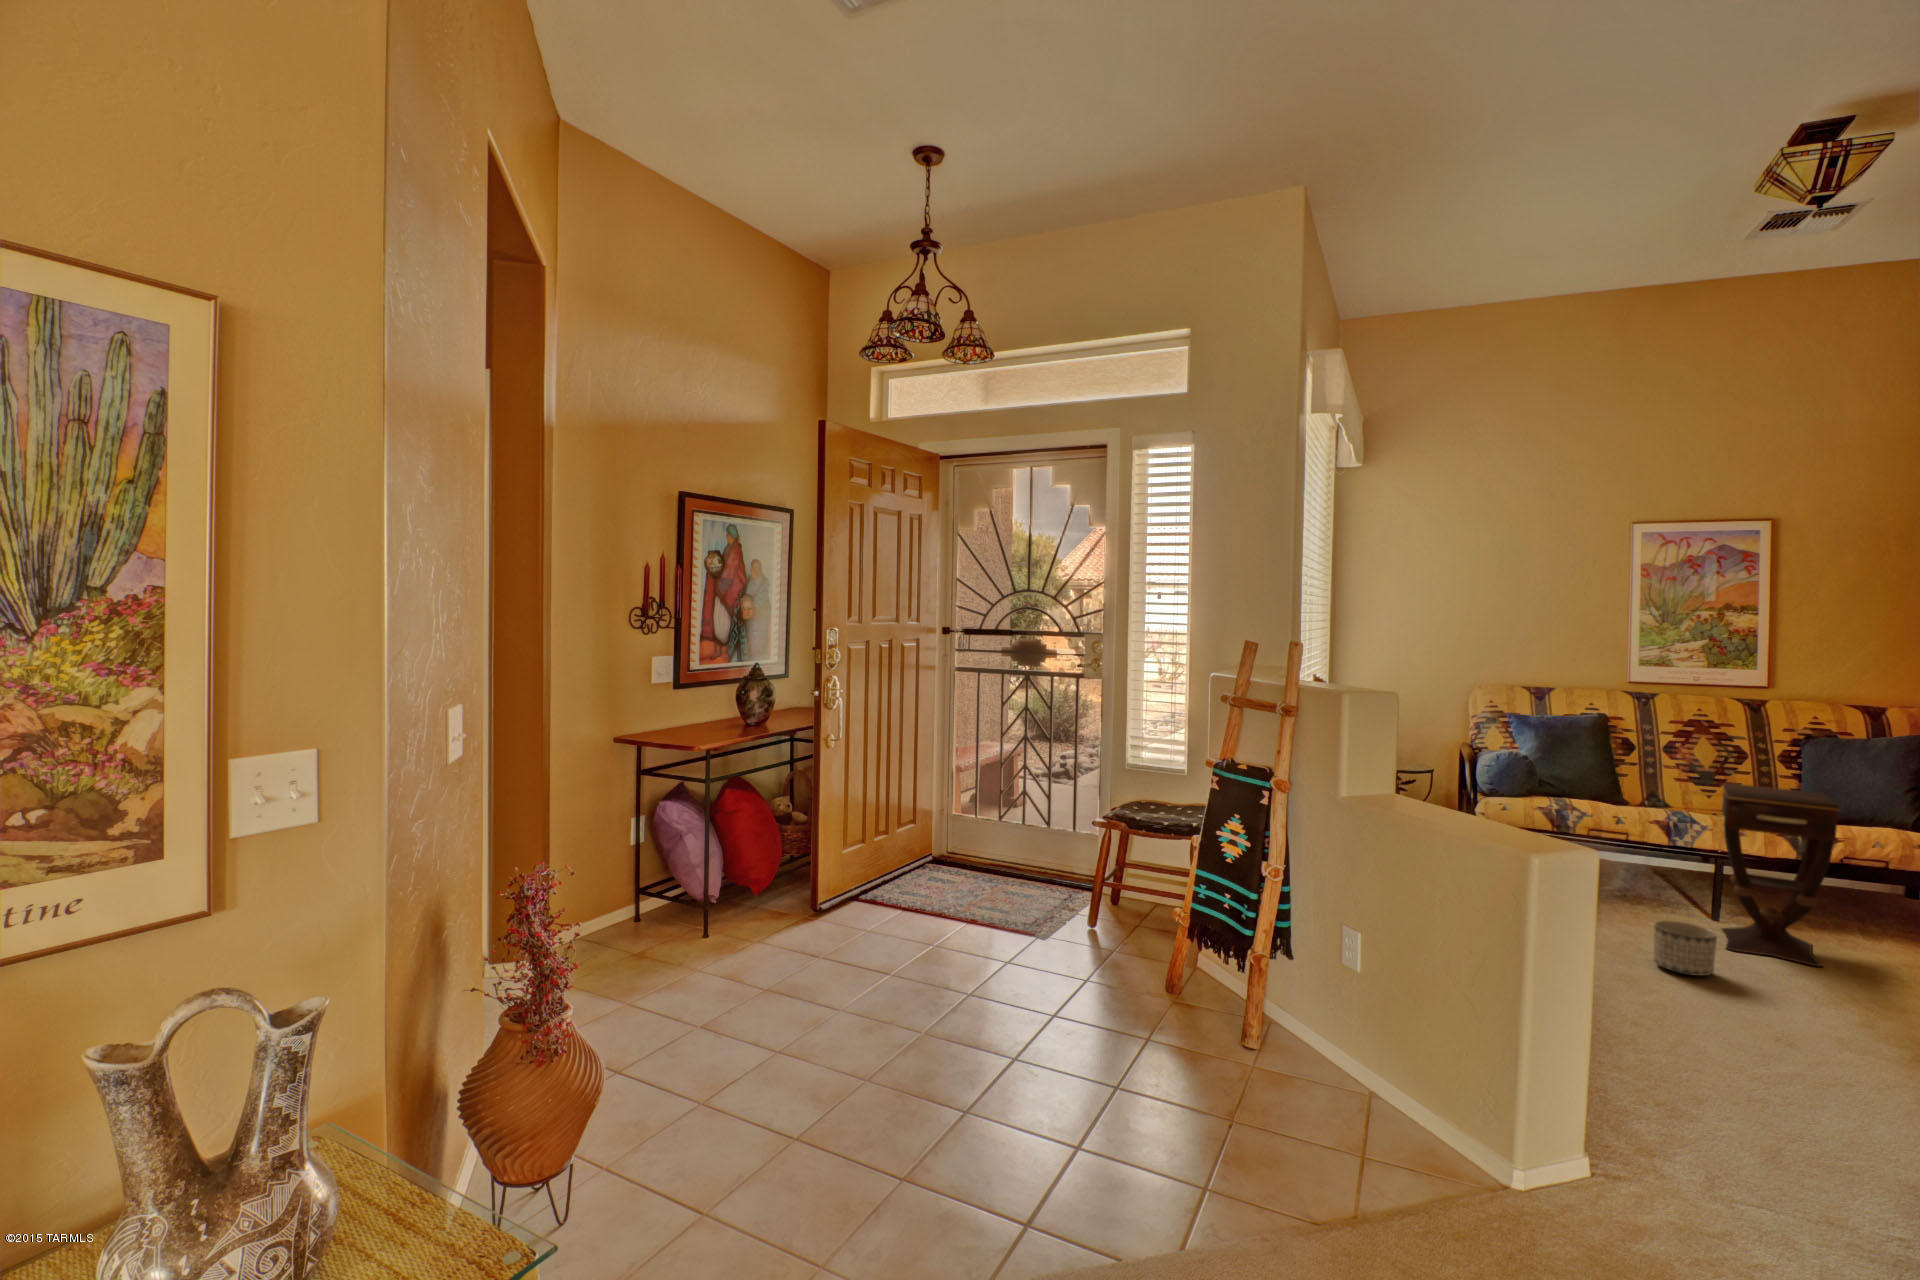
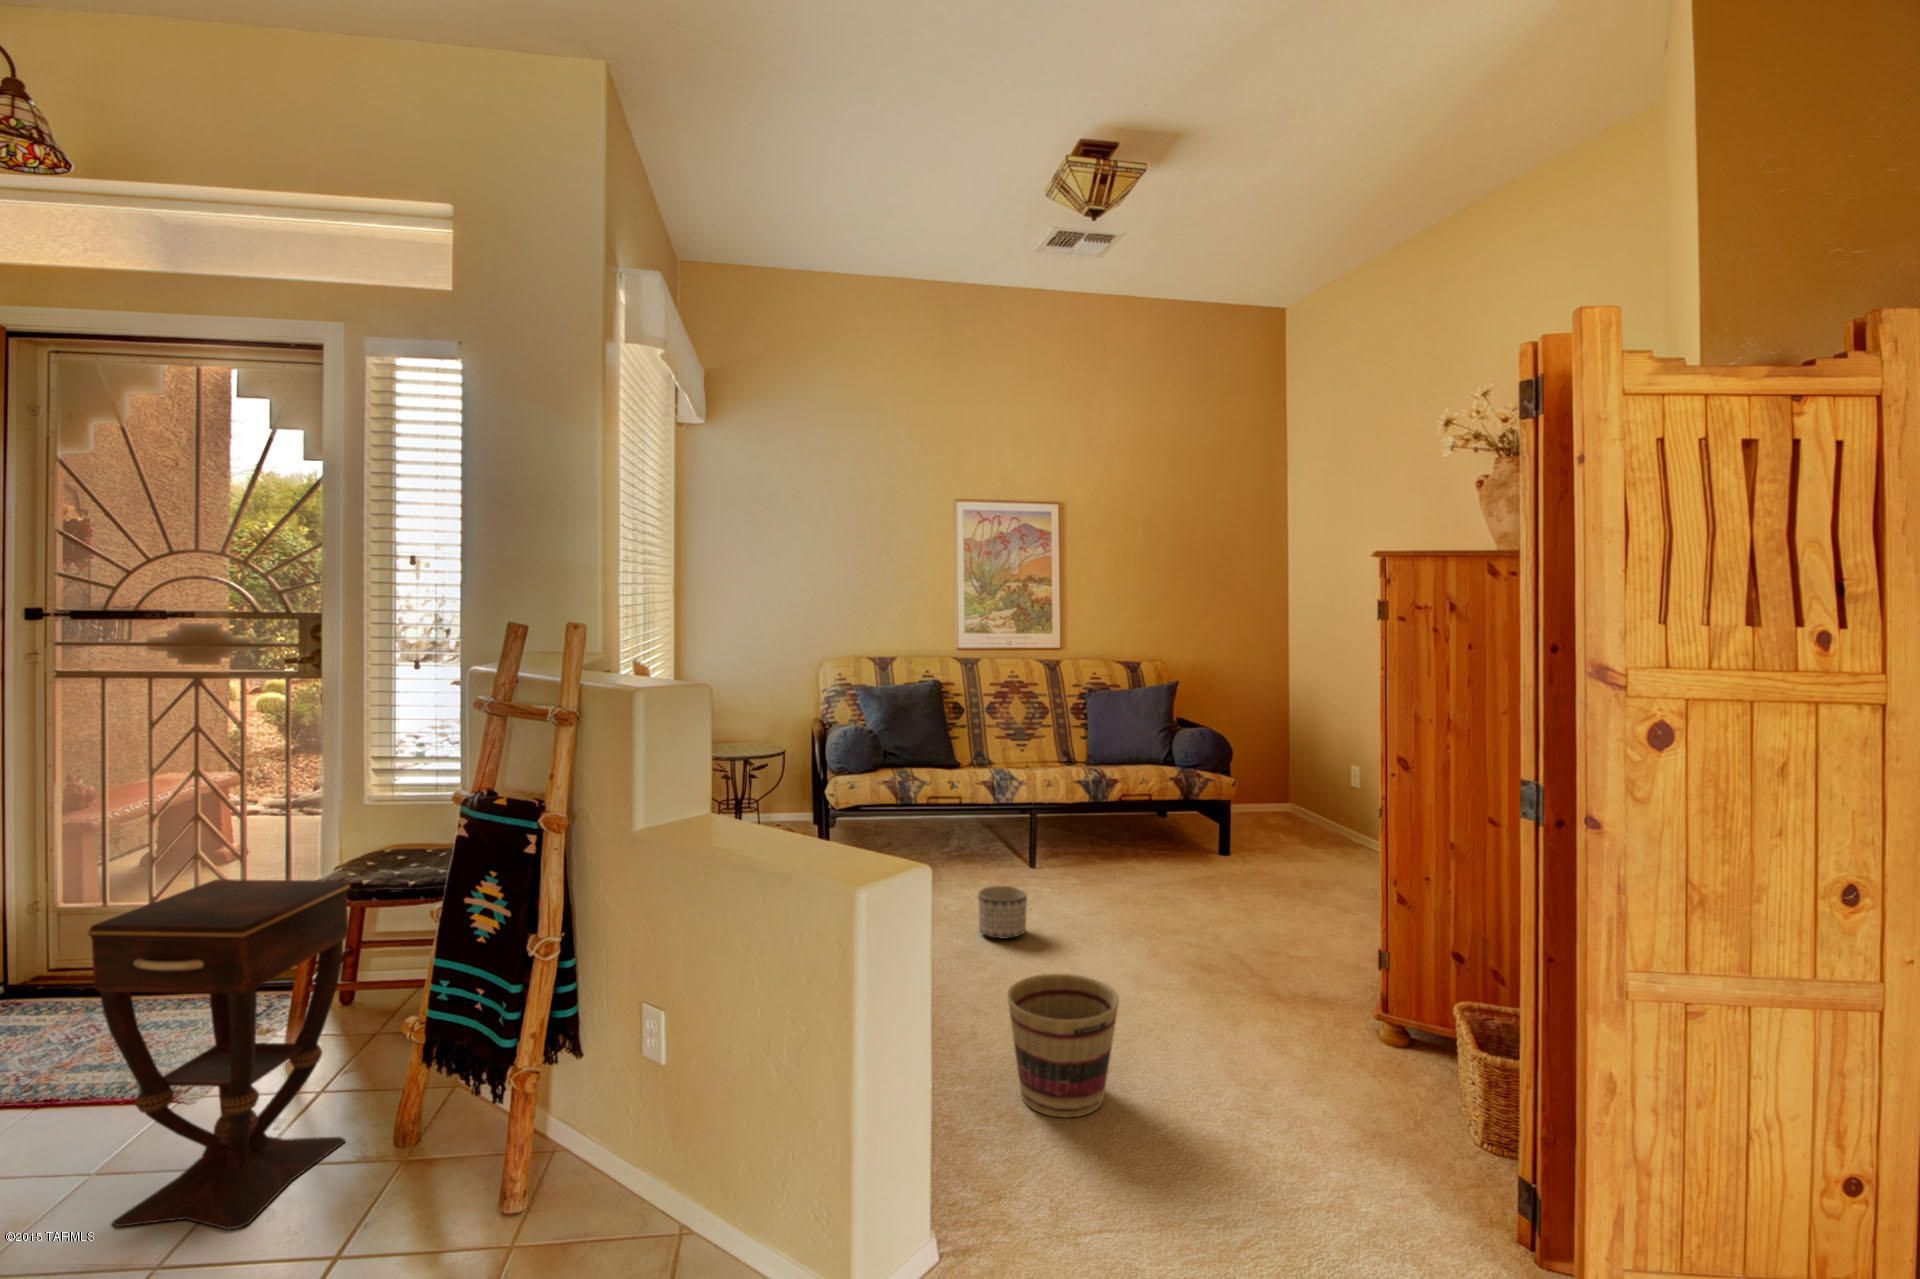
side table: present [1722,783,1839,967] -> present [87,879,350,1229]
basket: none [1701,999,1846,1144] -> present [1007,974,1119,1117]

